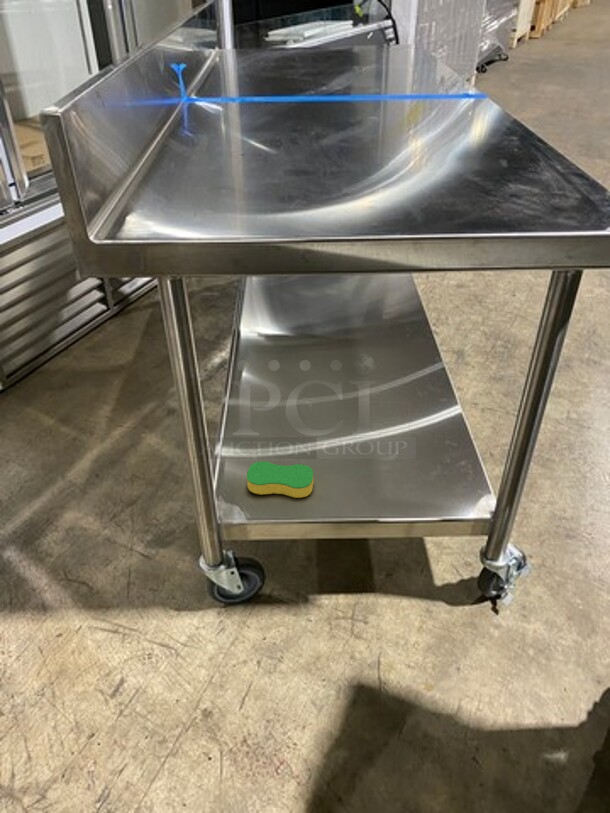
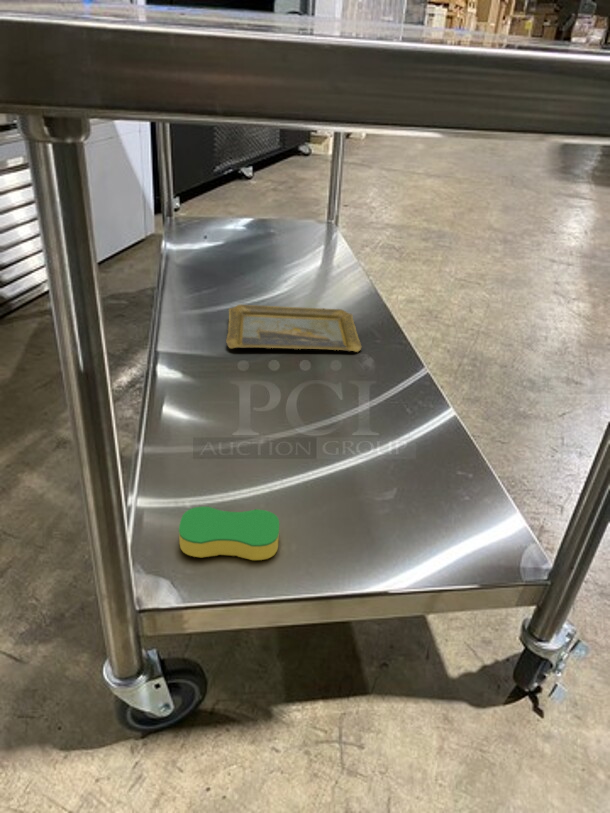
tray: none [290,302,398,342] -> present [226,305,362,352]

